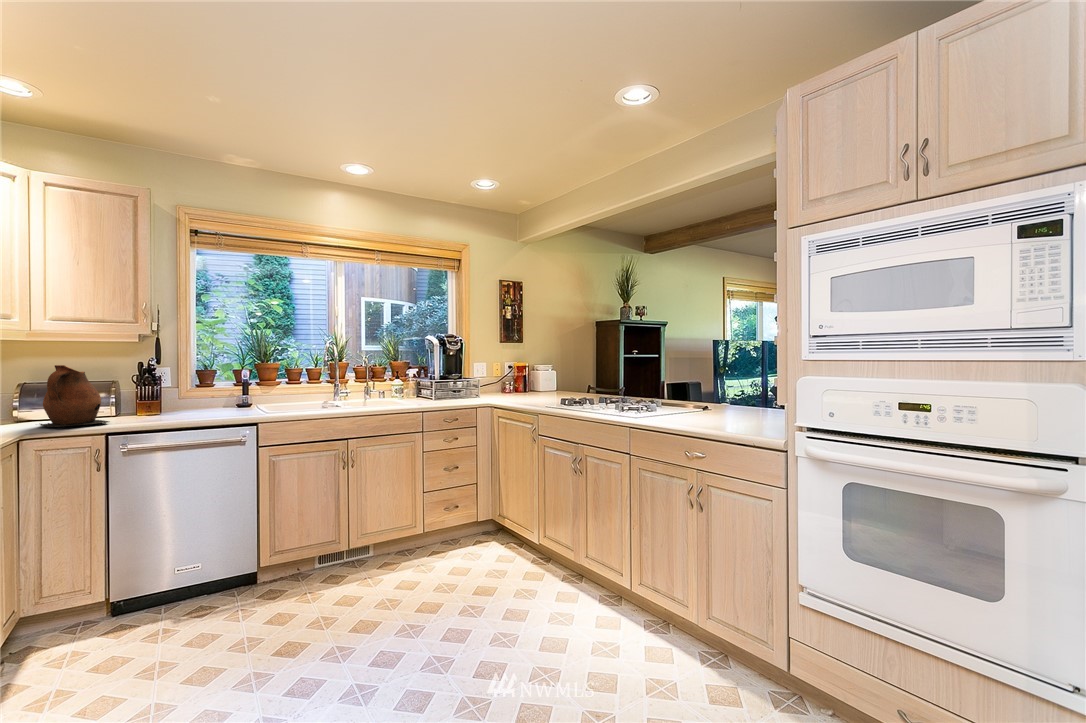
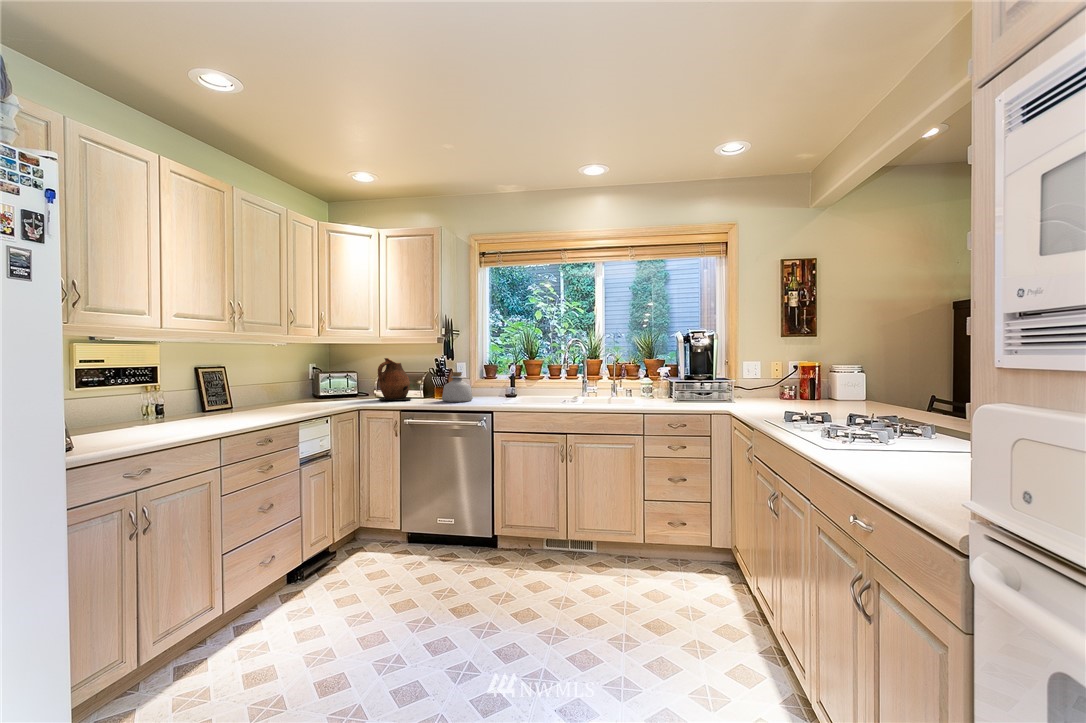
bottle: none [165,381,212,420] -> present [442,372,473,402]

